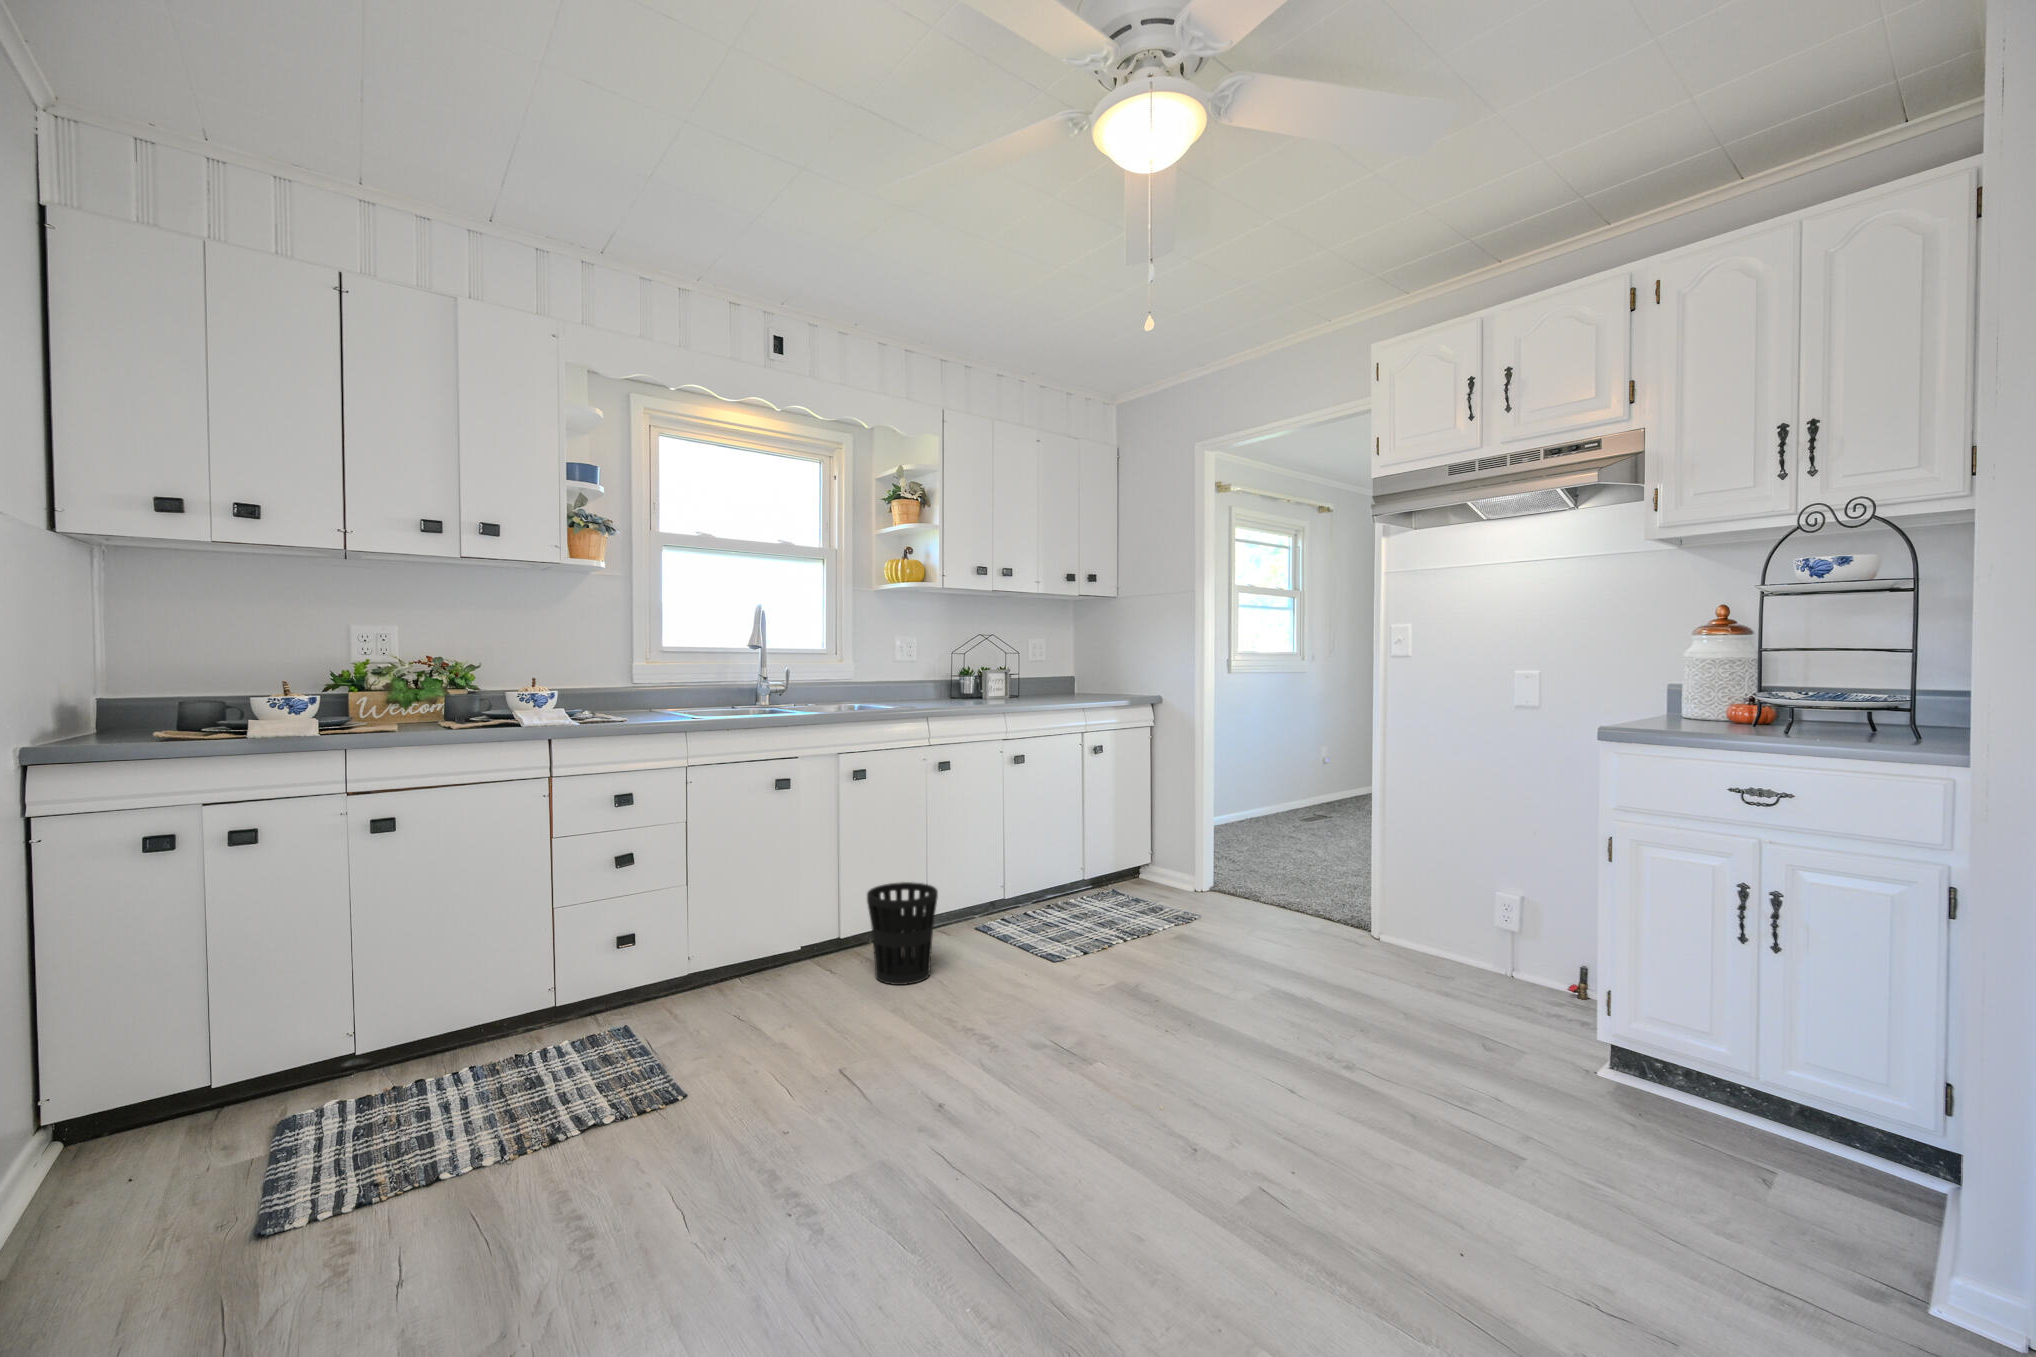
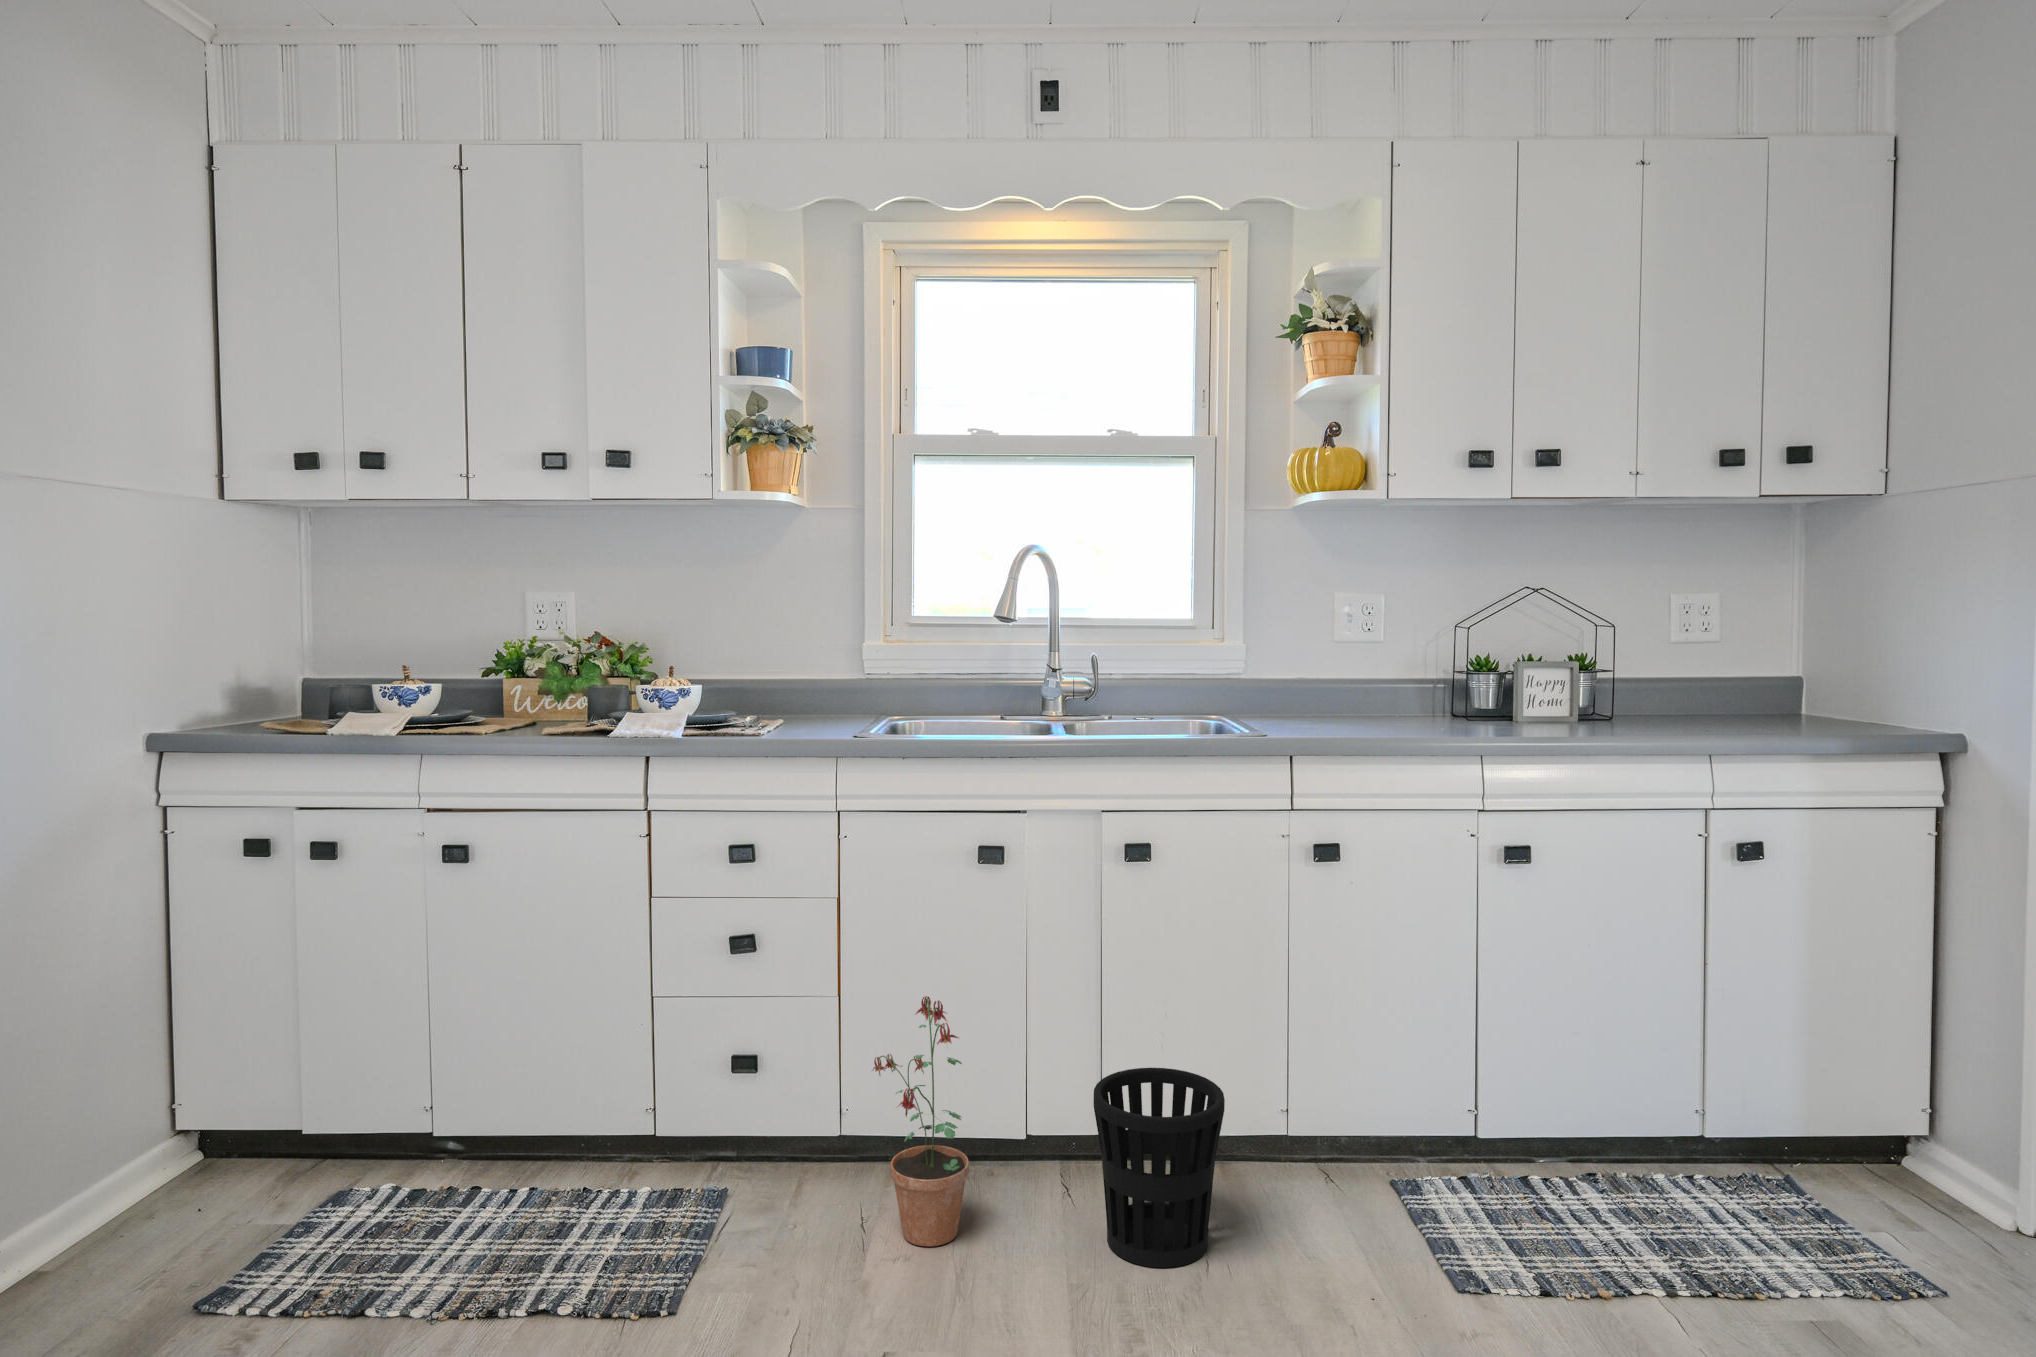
potted plant: none [736,864,814,1011] -> present [873,996,969,1246]

